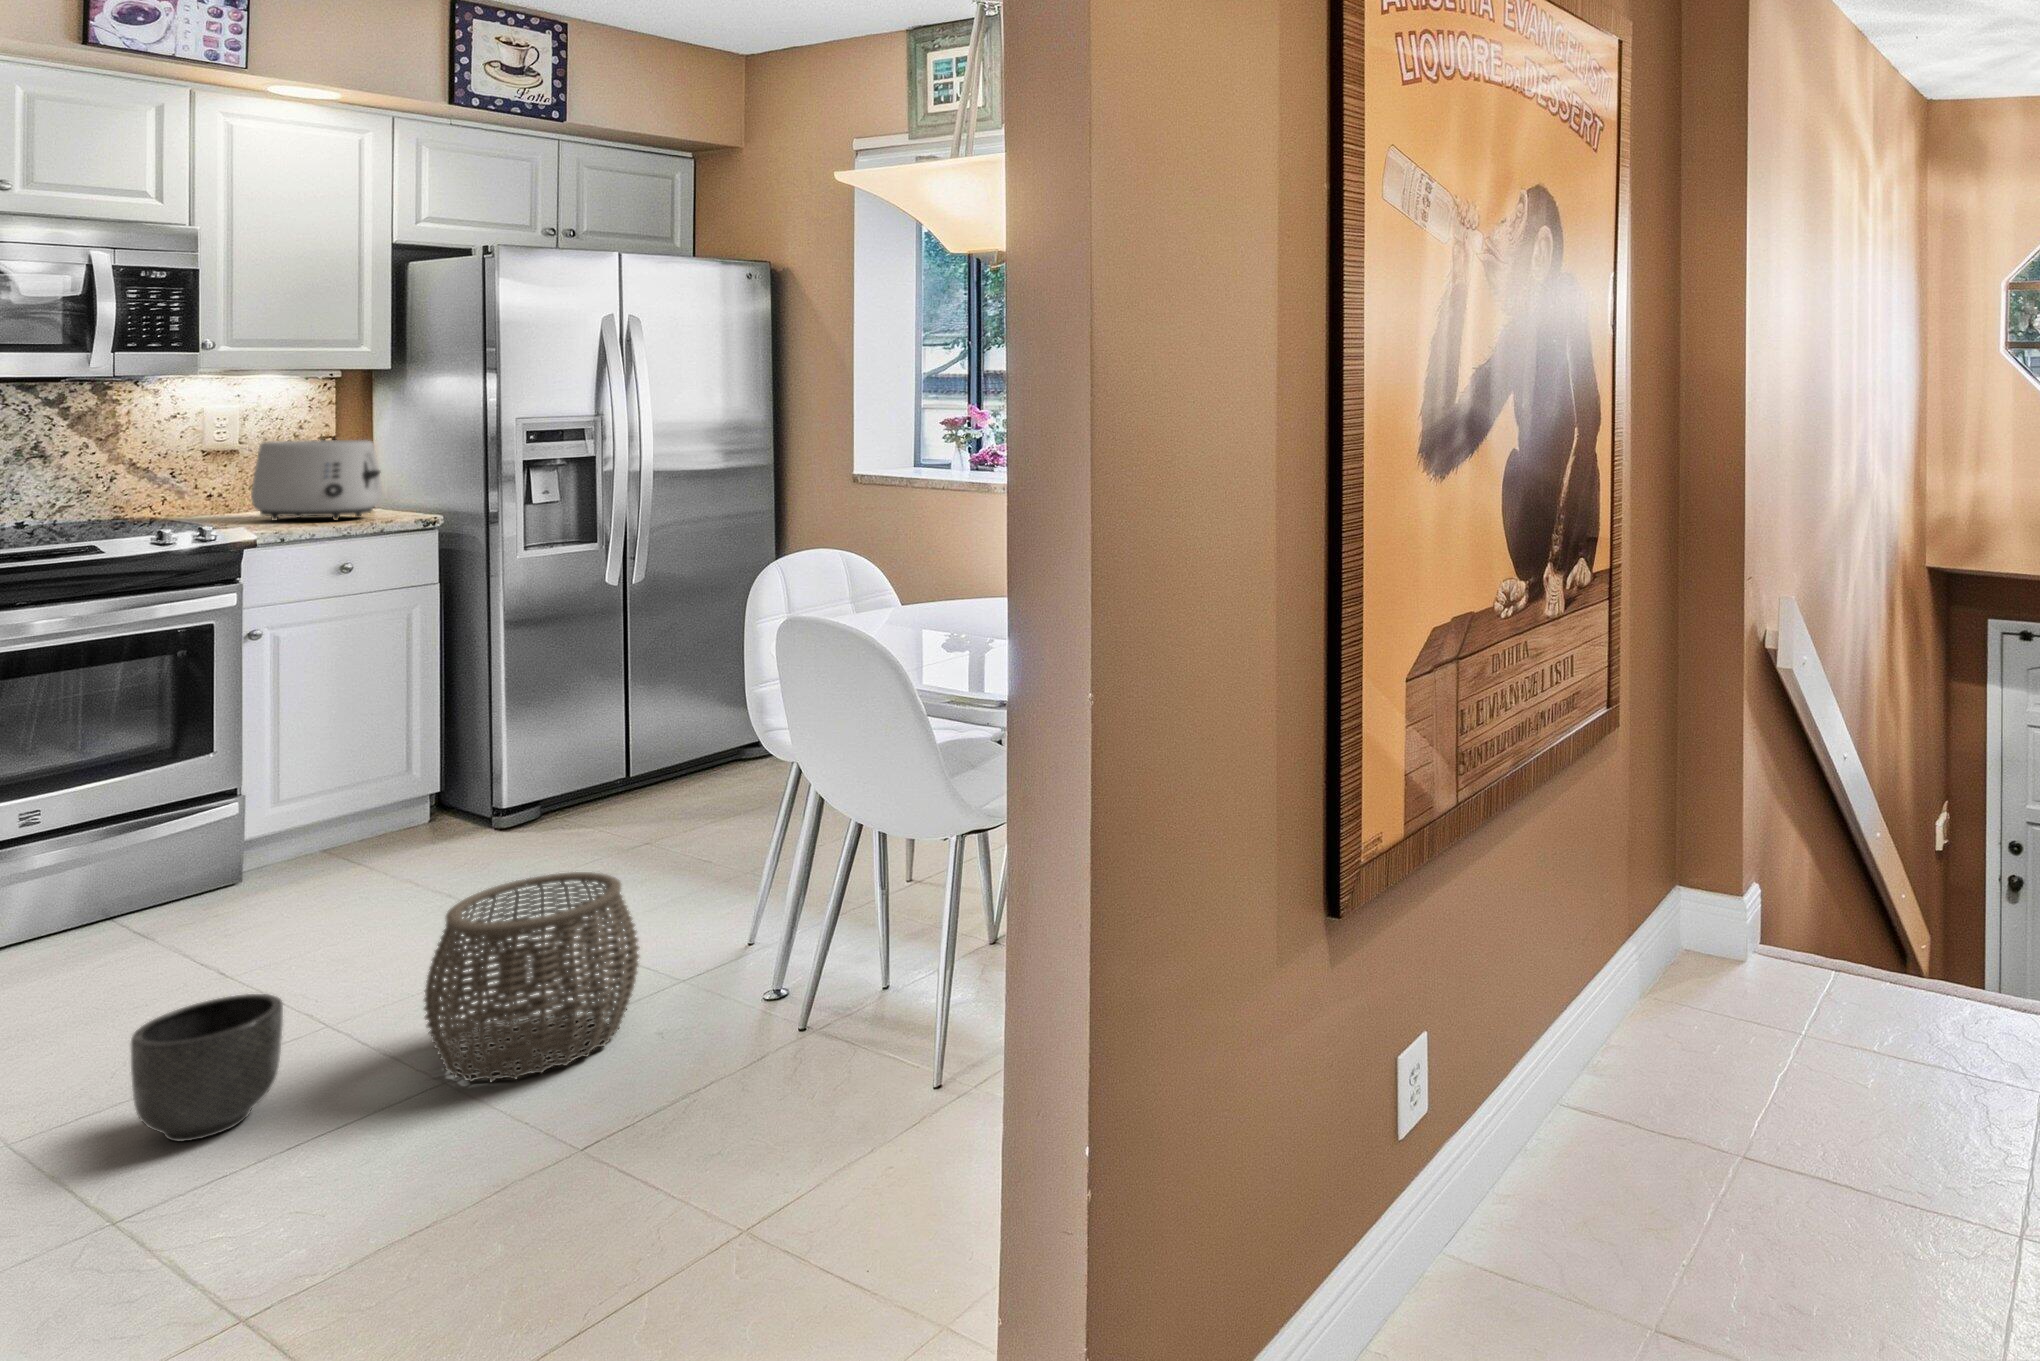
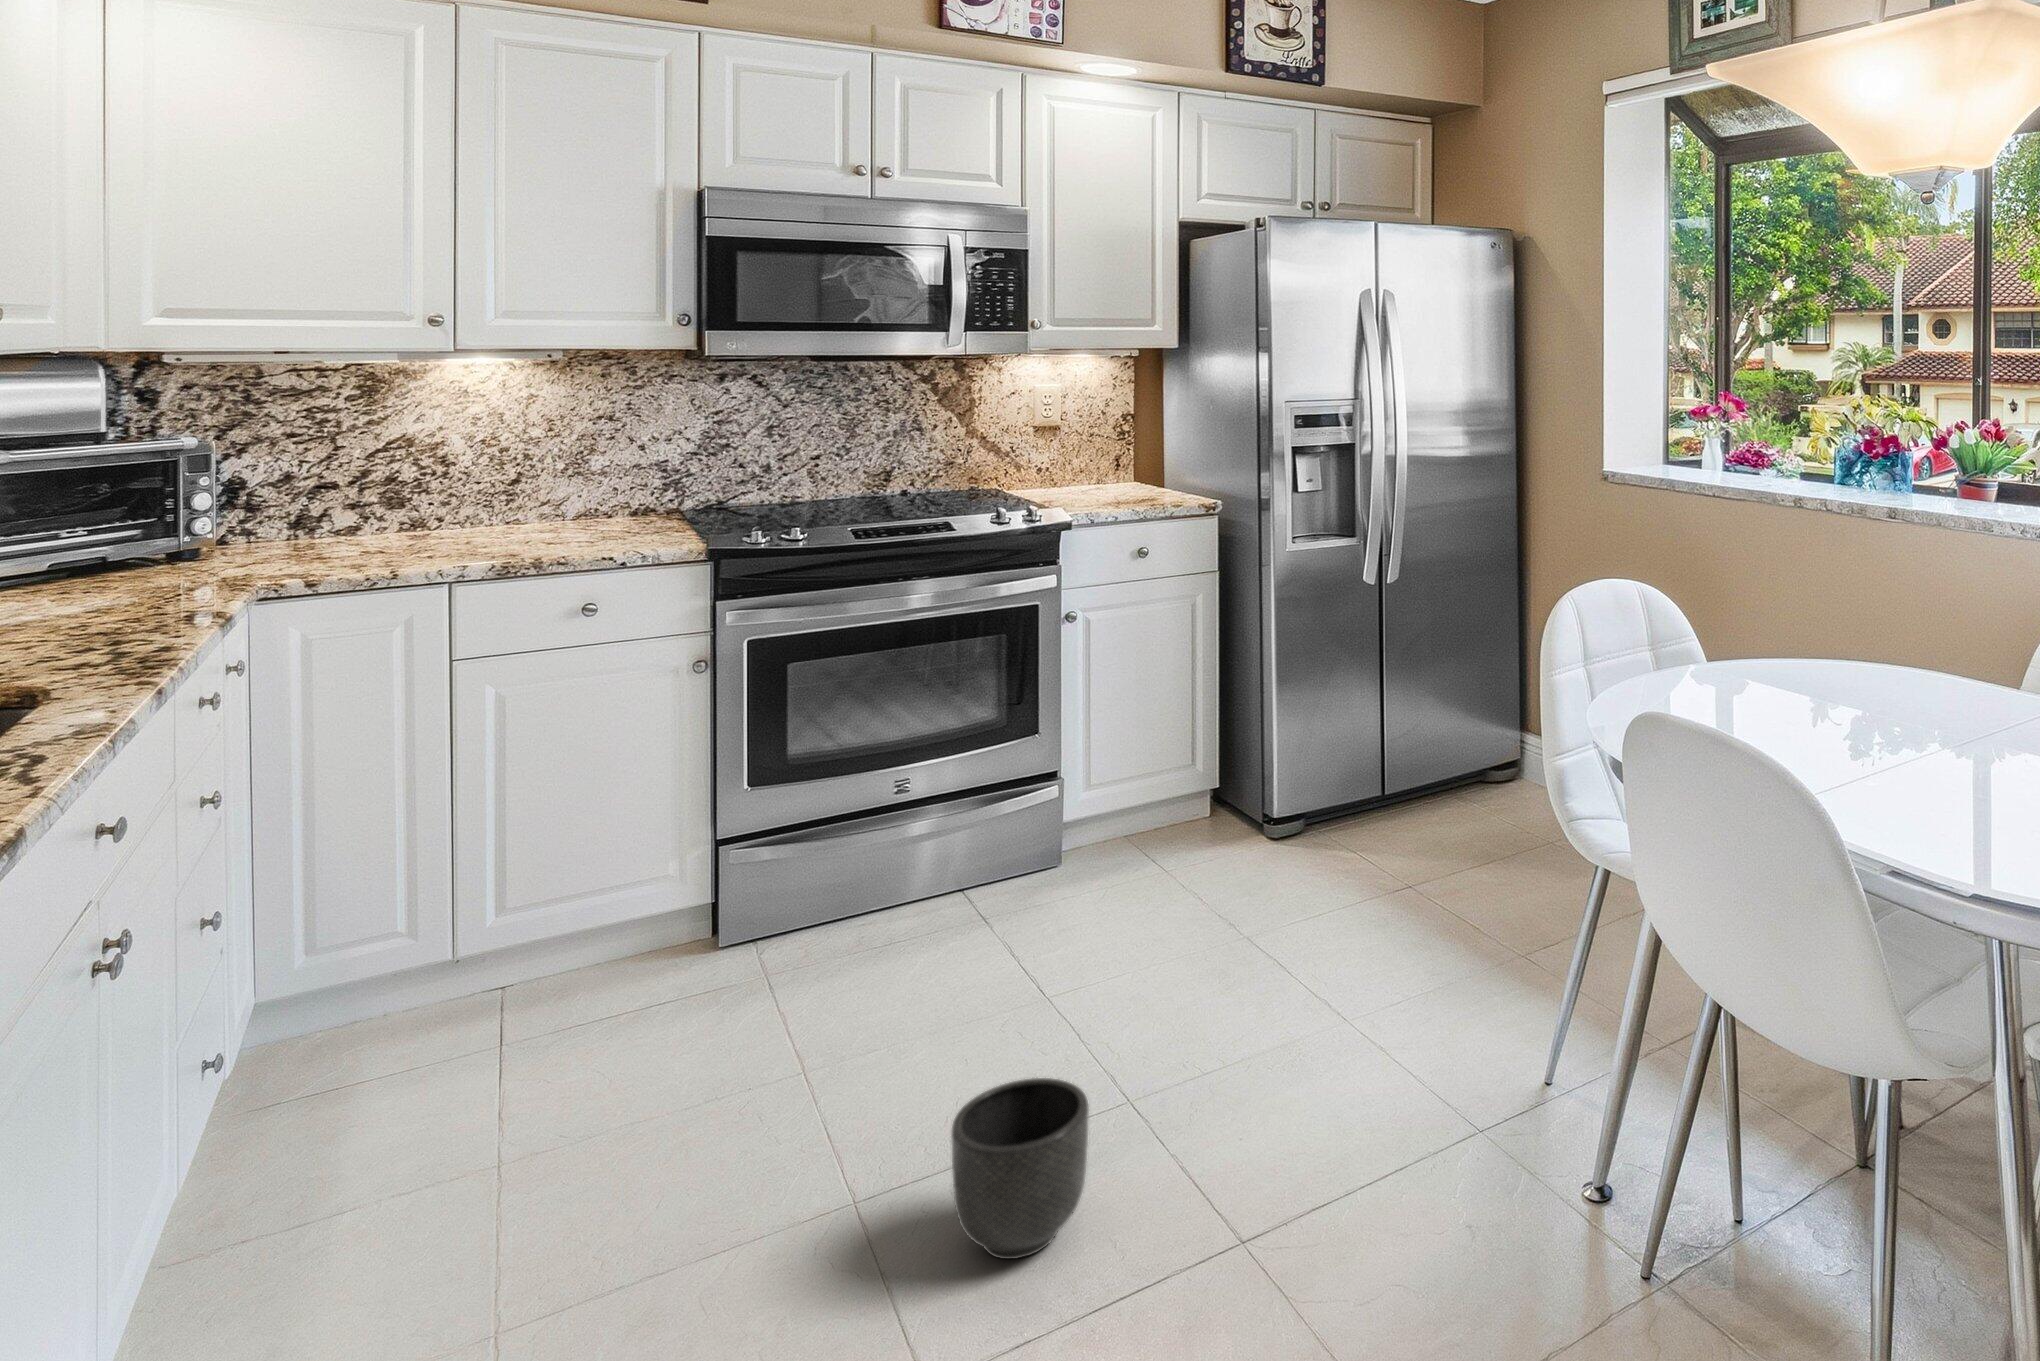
toaster: present [251,440,382,520] -> none [1069,419,1172,501]
woven basket: present [424,872,639,1082] -> none [1222,975,1444,1260]

